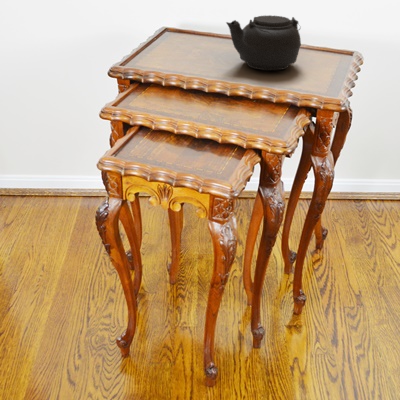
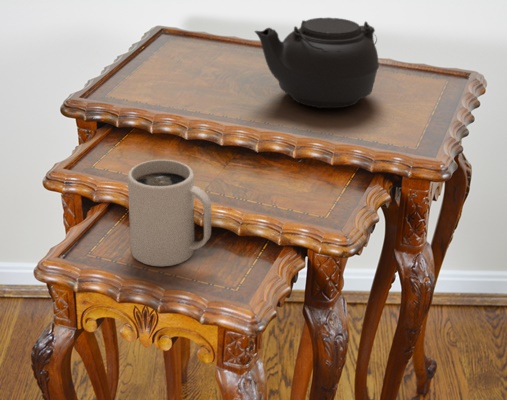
mug: none [154,96,204,161] -> present [128,160,211,266]

